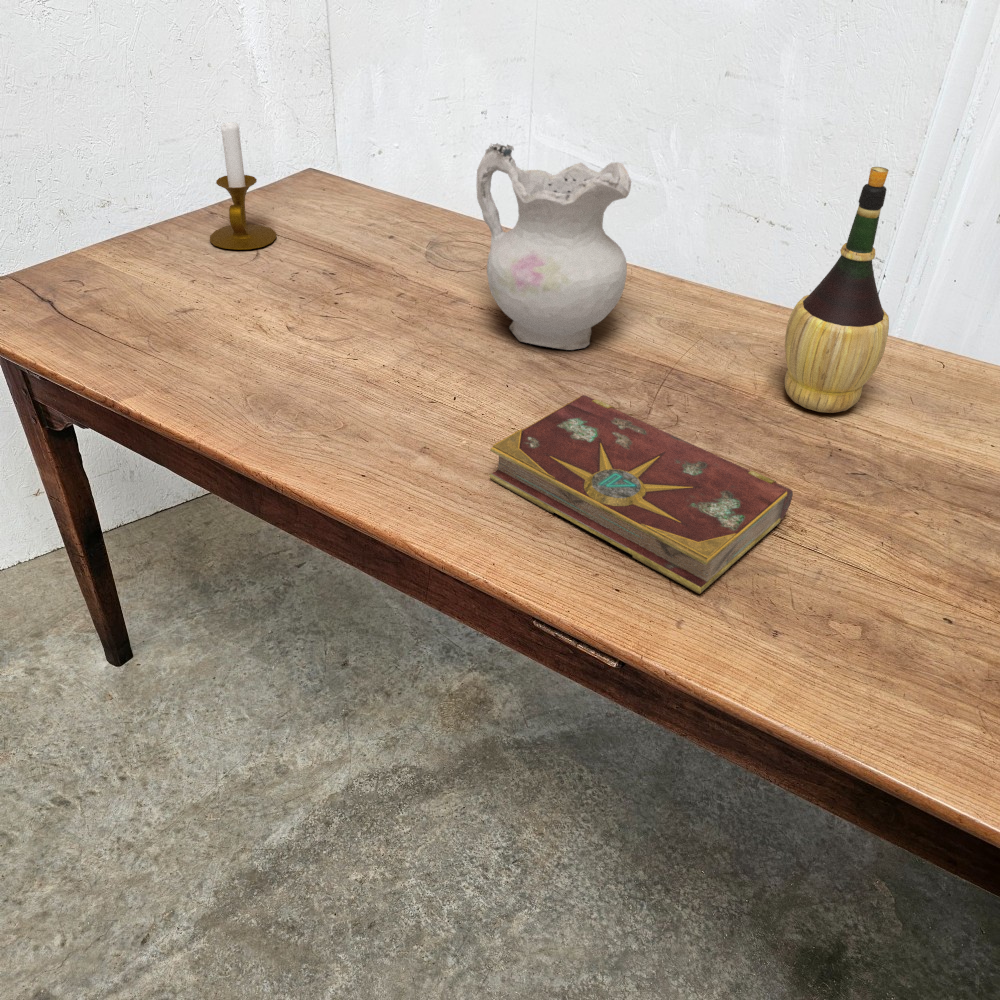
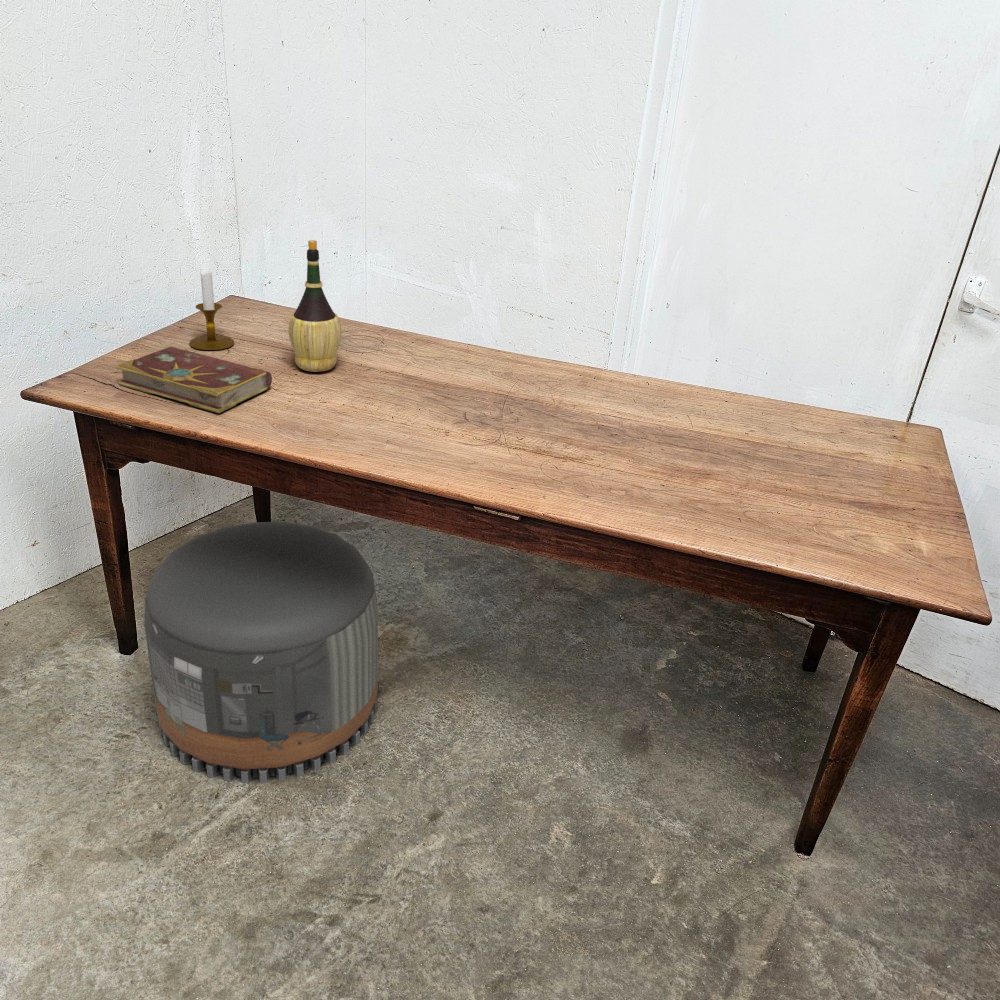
ceramic pitcher: present [476,143,631,350] -> none [381,272,473,388]
wine bottle: present [784,167,889,413] -> present [289,240,341,372]
book: present [489,395,793,594] -> present [116,347,272,413]
pouf: none [63,521,425,933] -> present [144,522,378,783]

